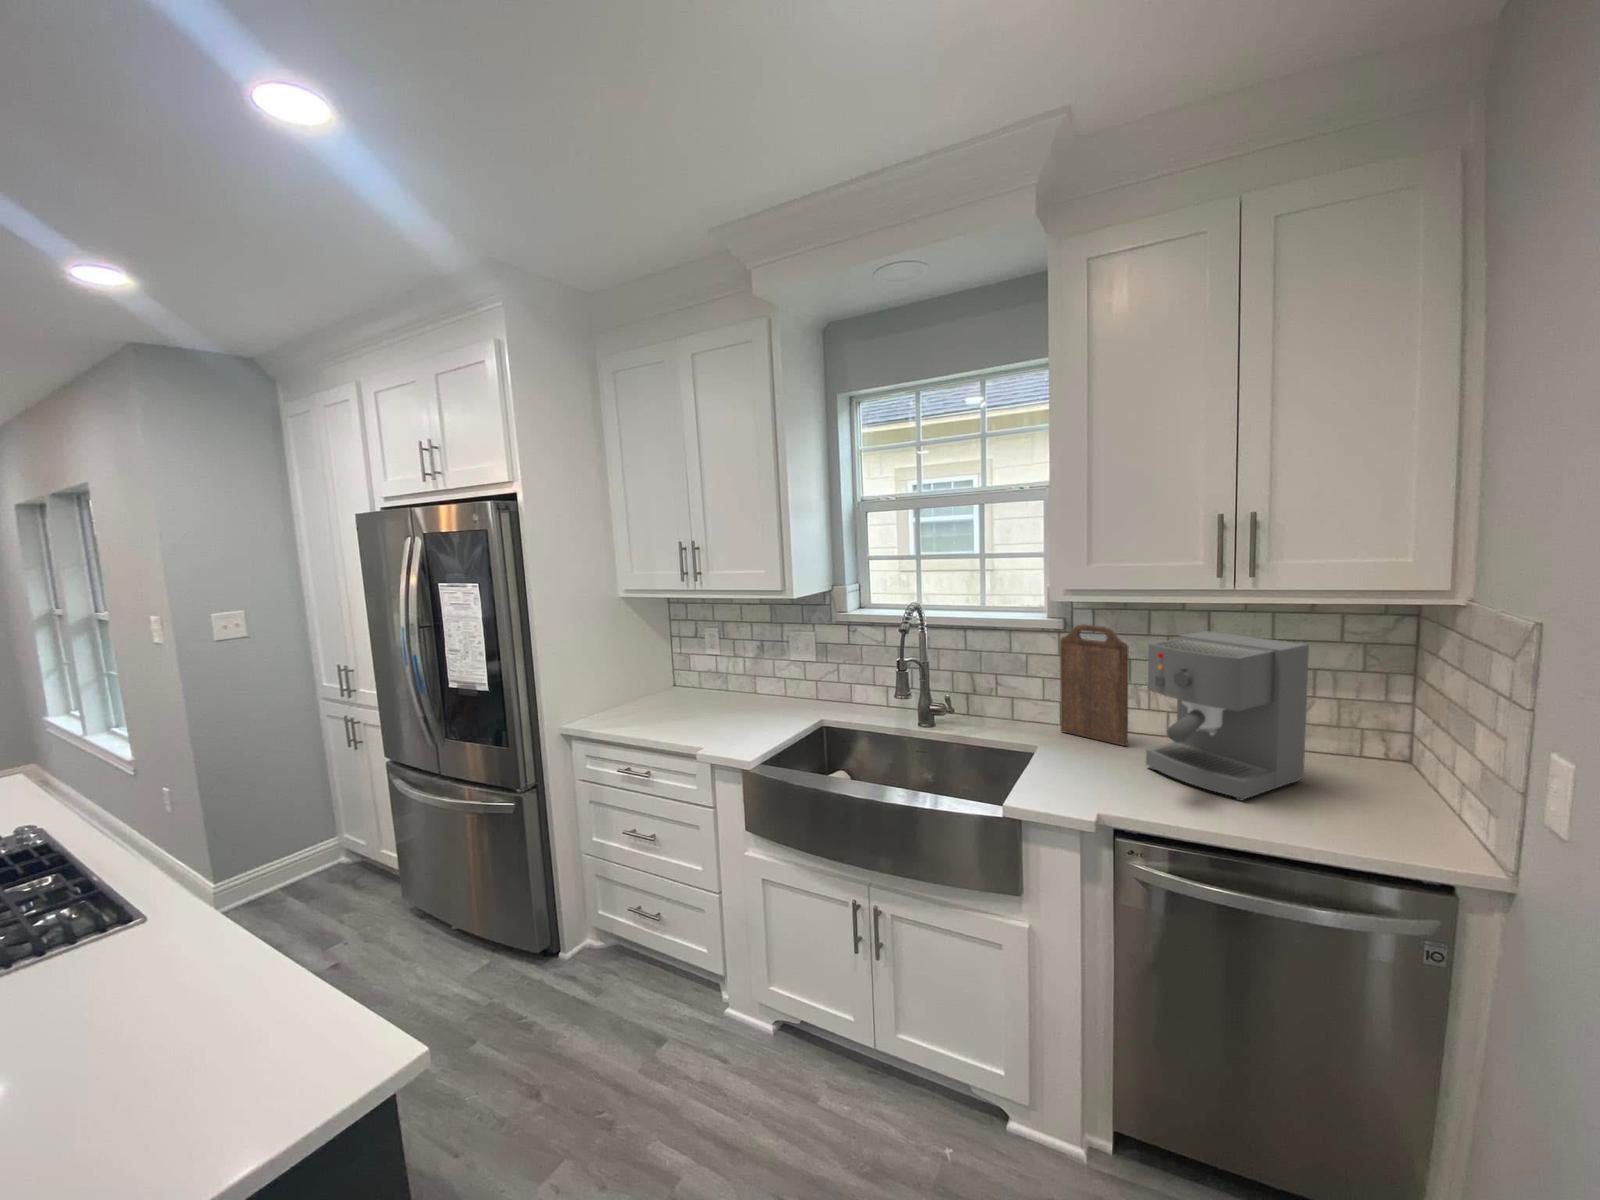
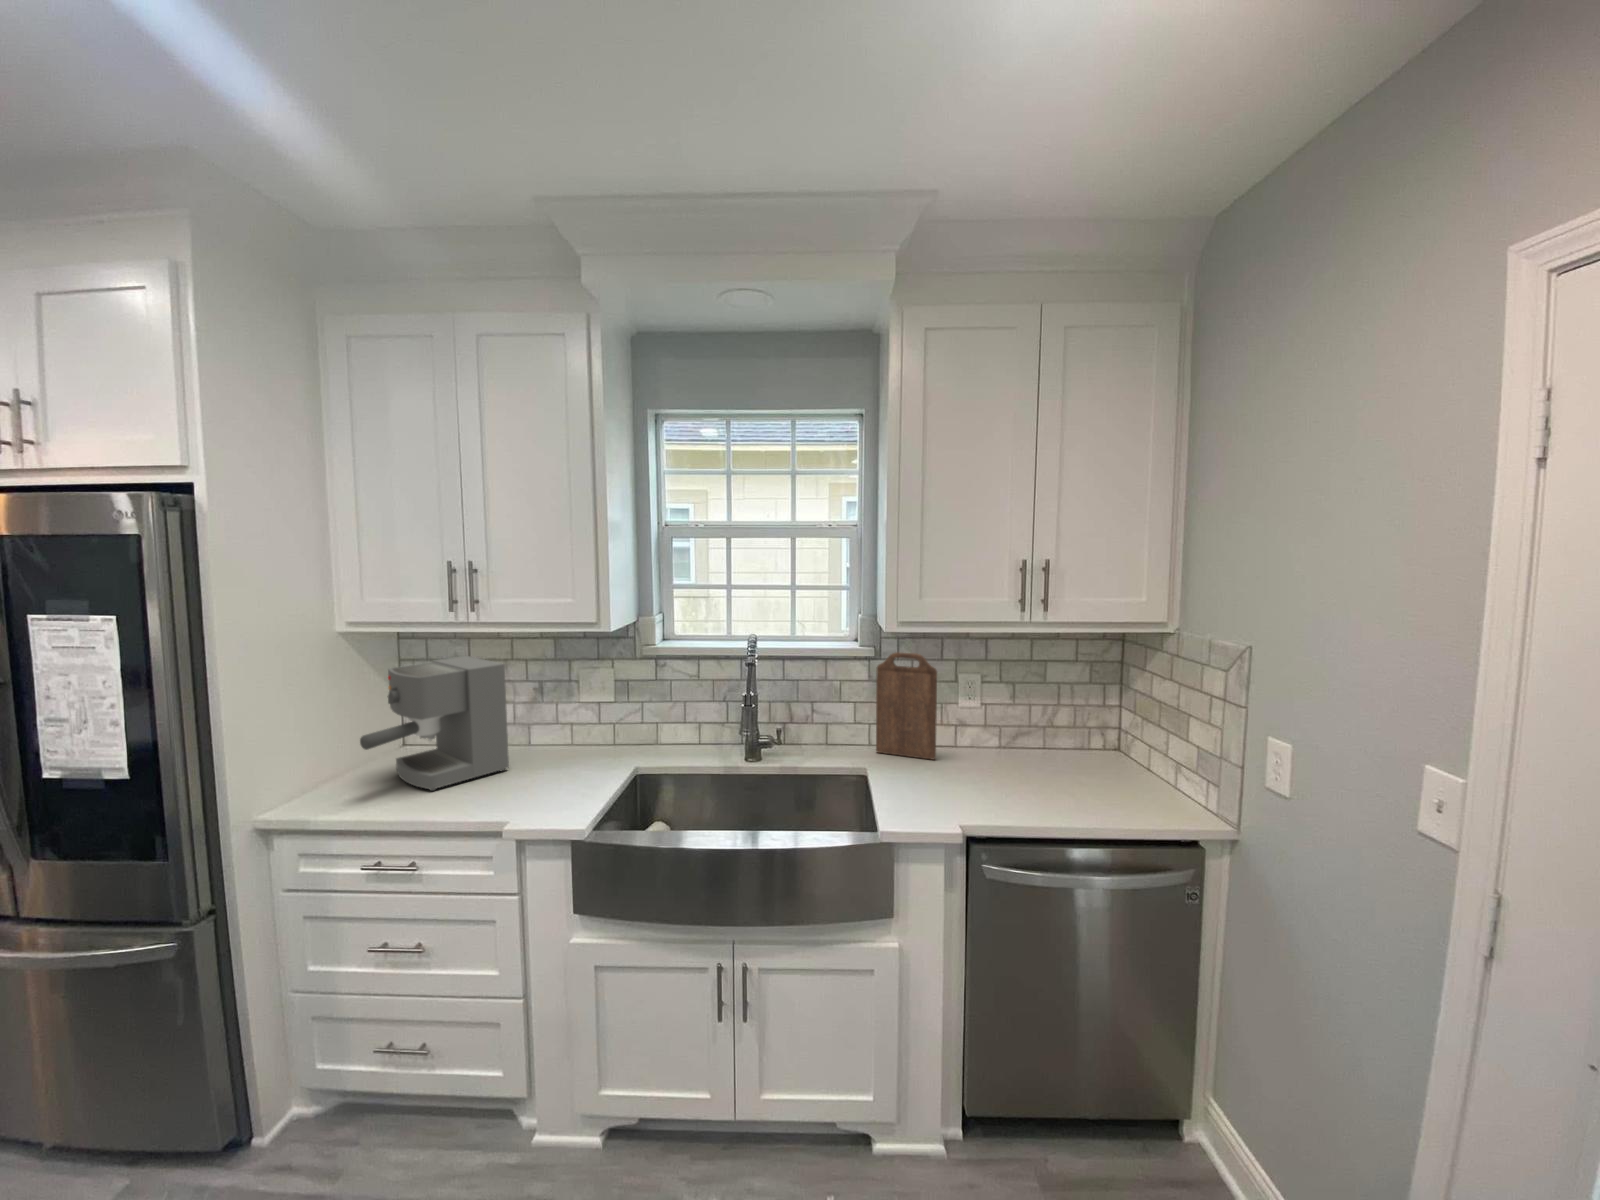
coffee maker: present [1146,631,1309,801] -> present [360,656,509,791]

